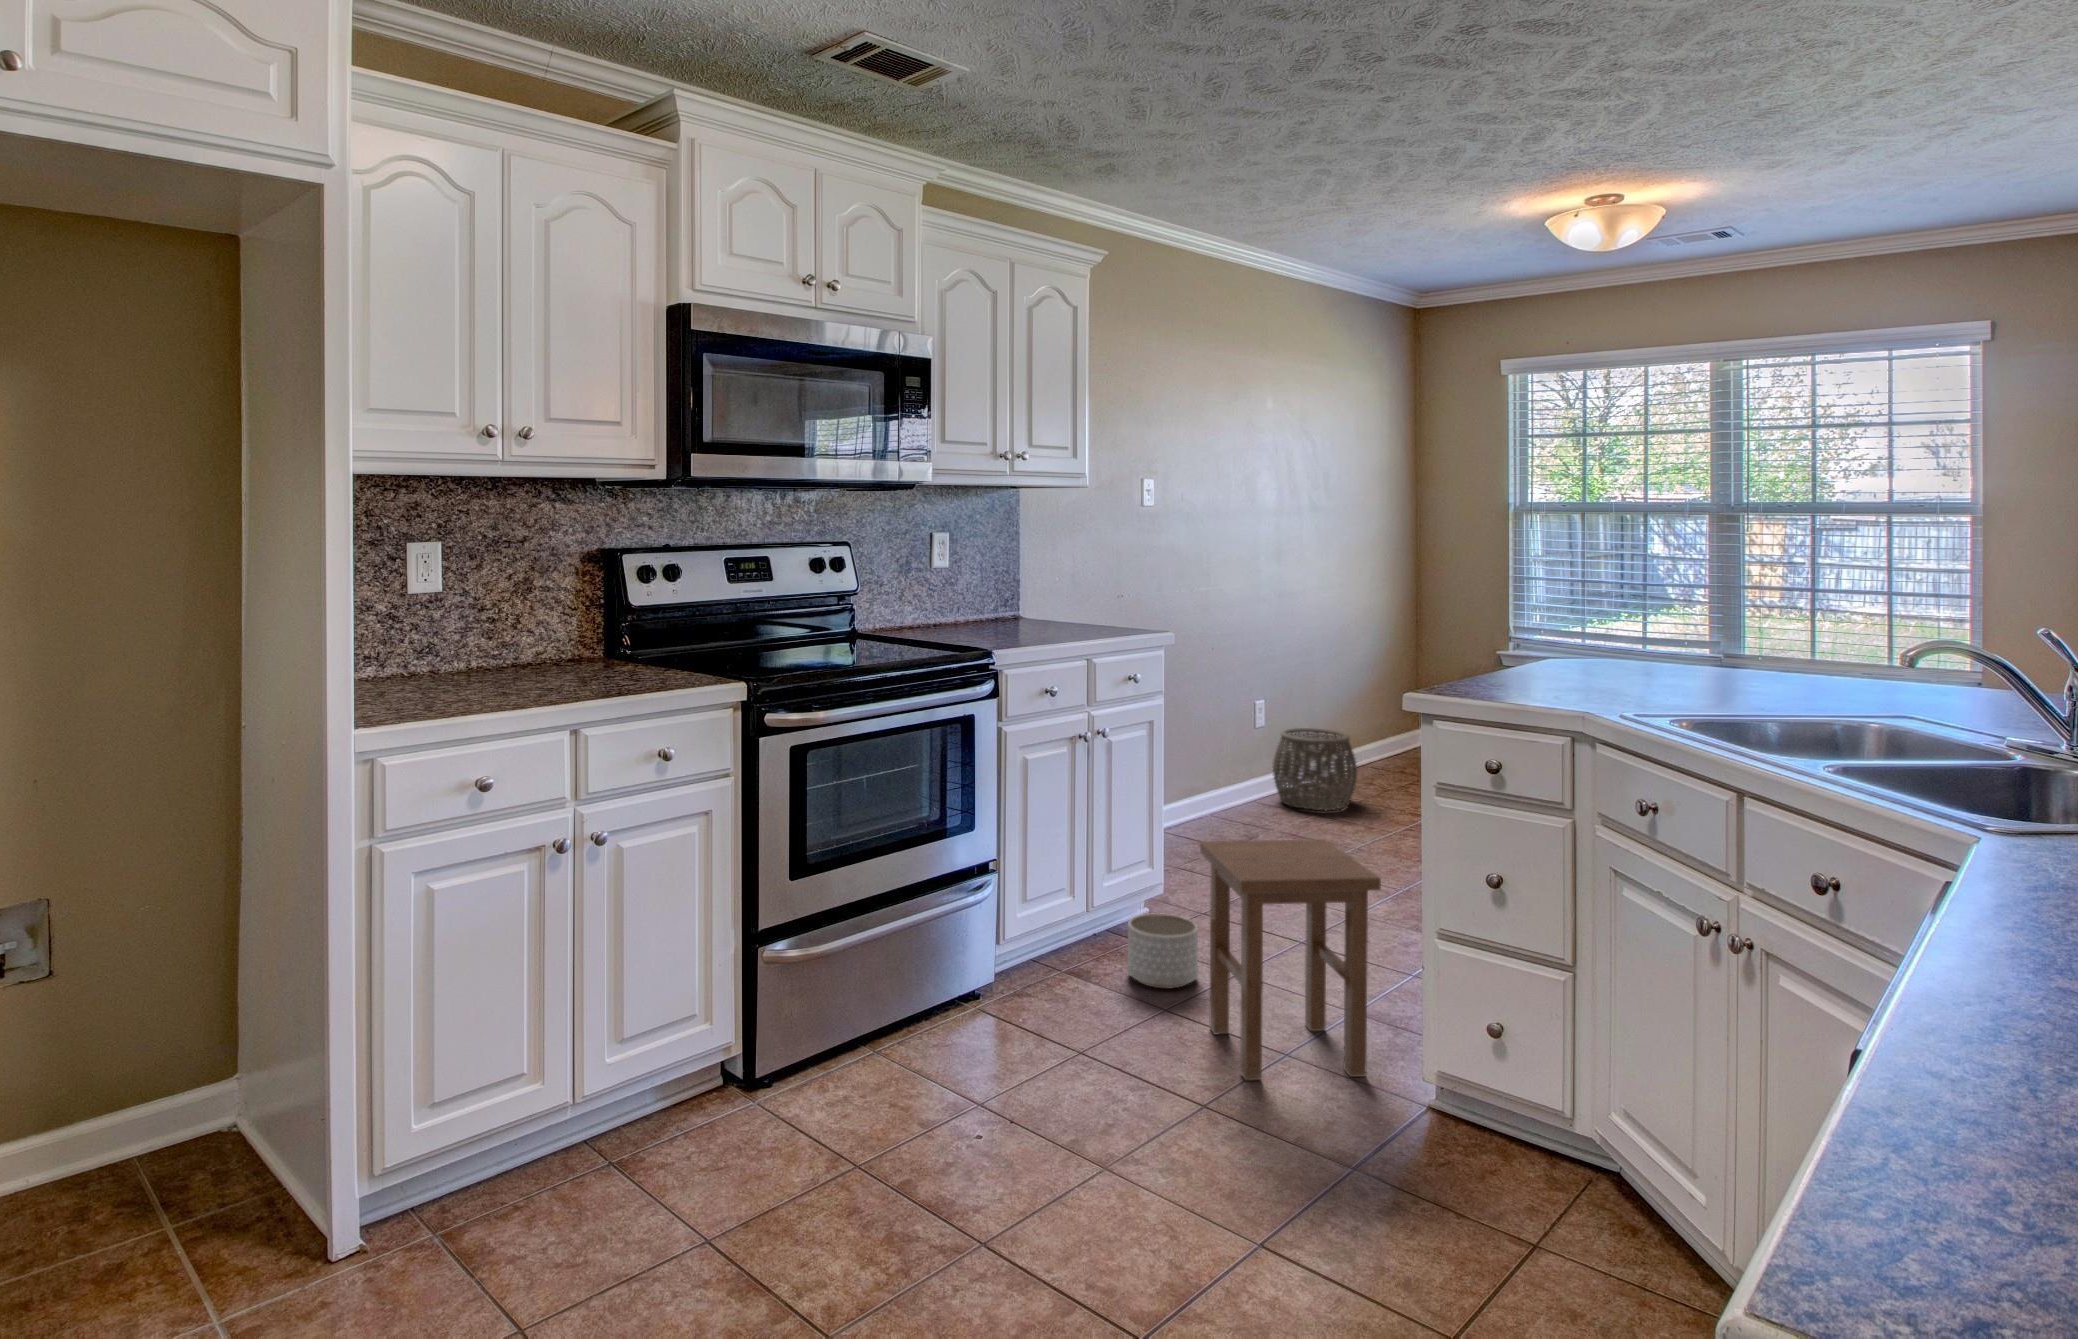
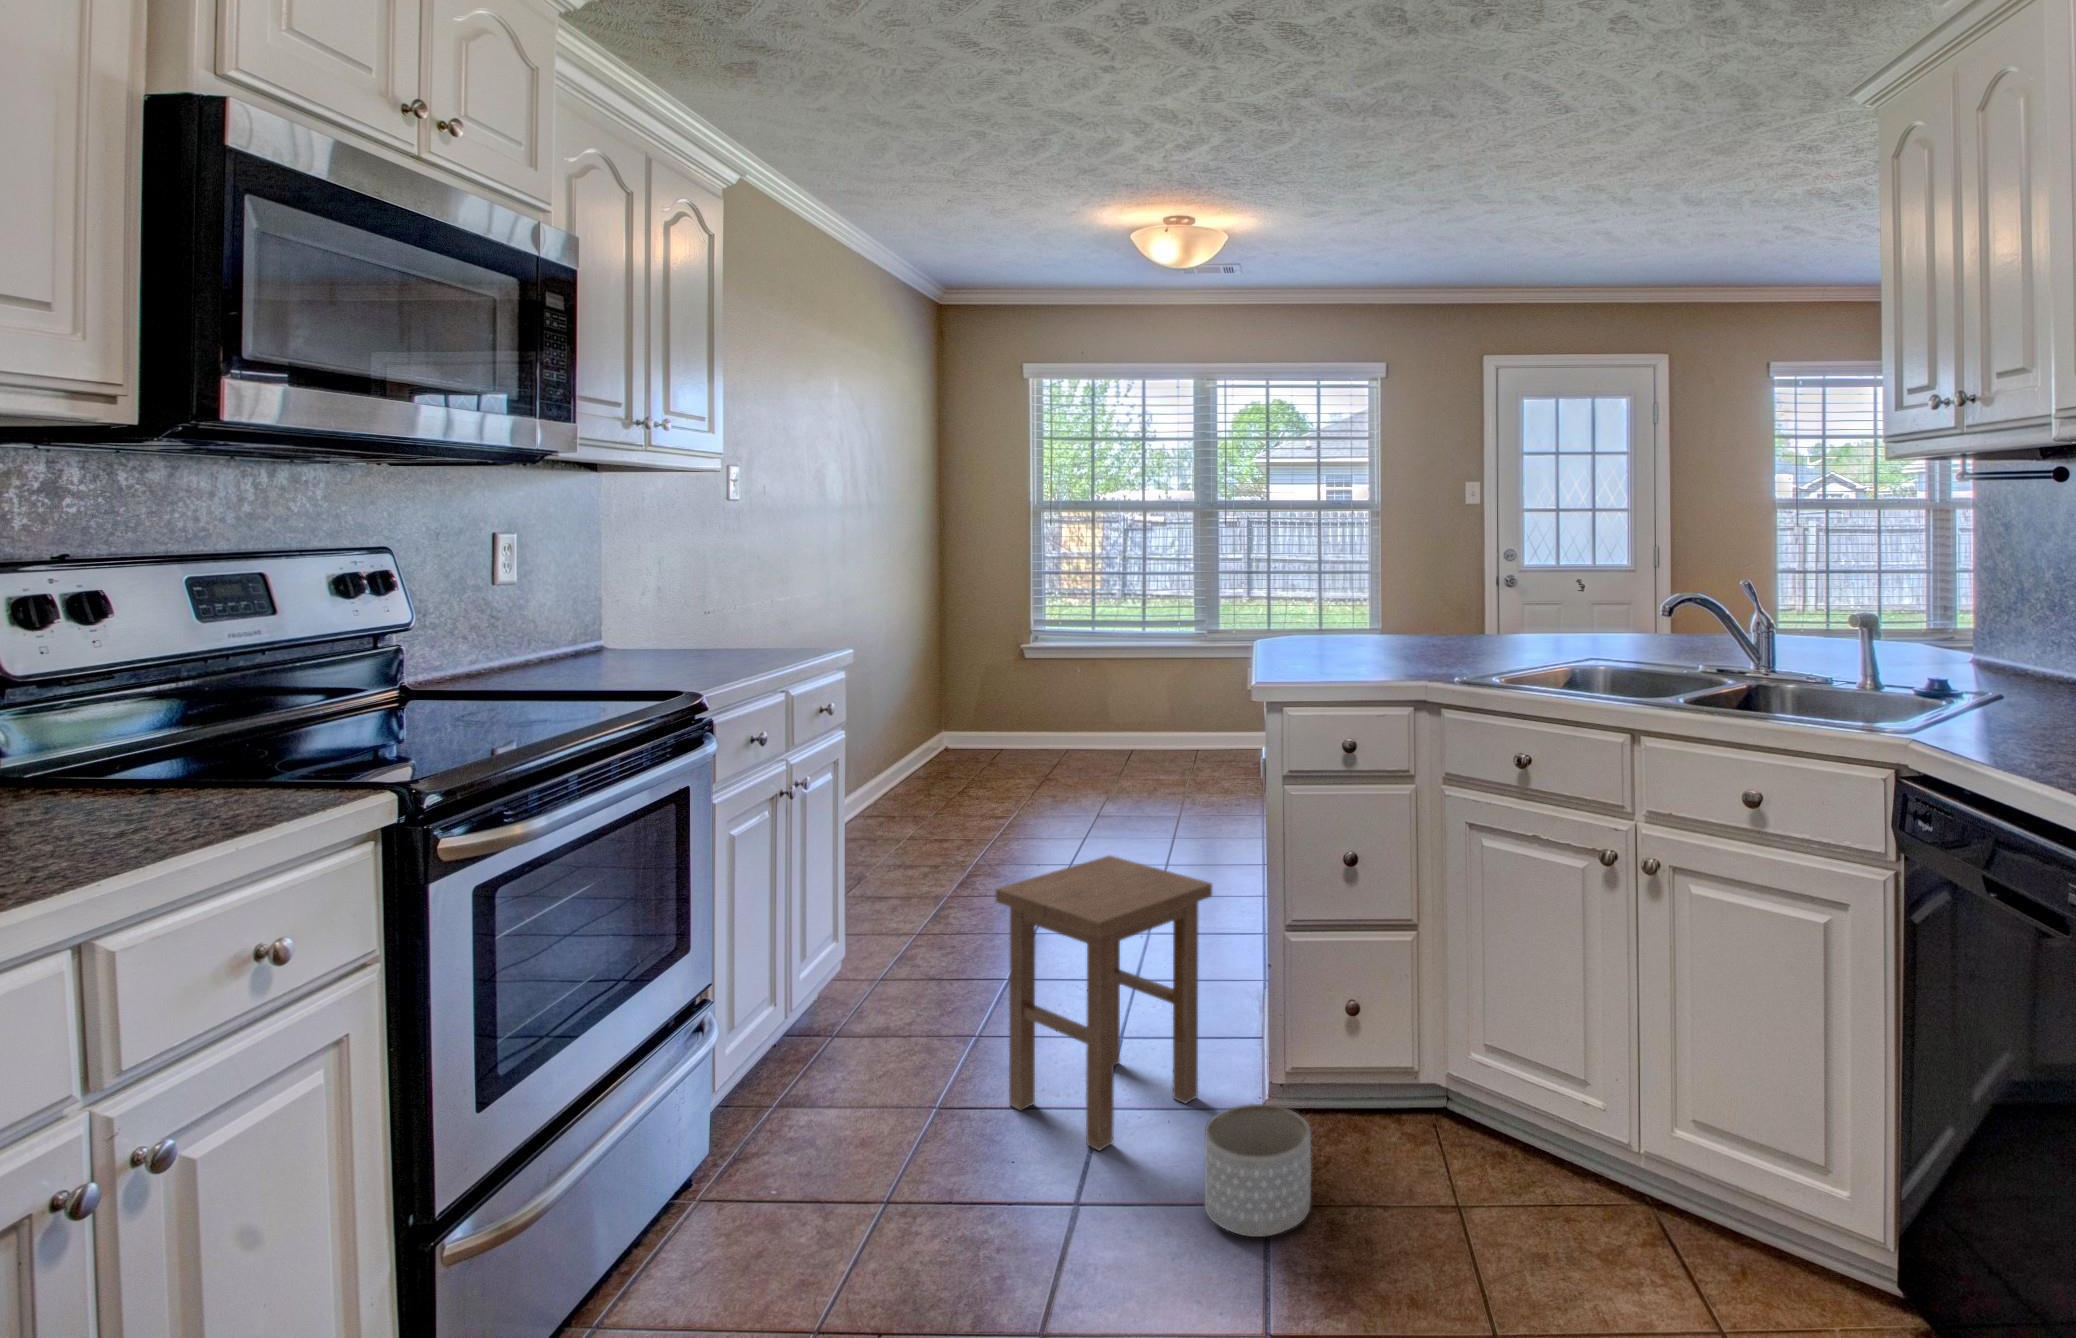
woven basket: present [1273,728,1358,810] -> none [844,740,937,830]
planter: present [1128,913,1198,989] -> present [1205,1104,1311,1237]

